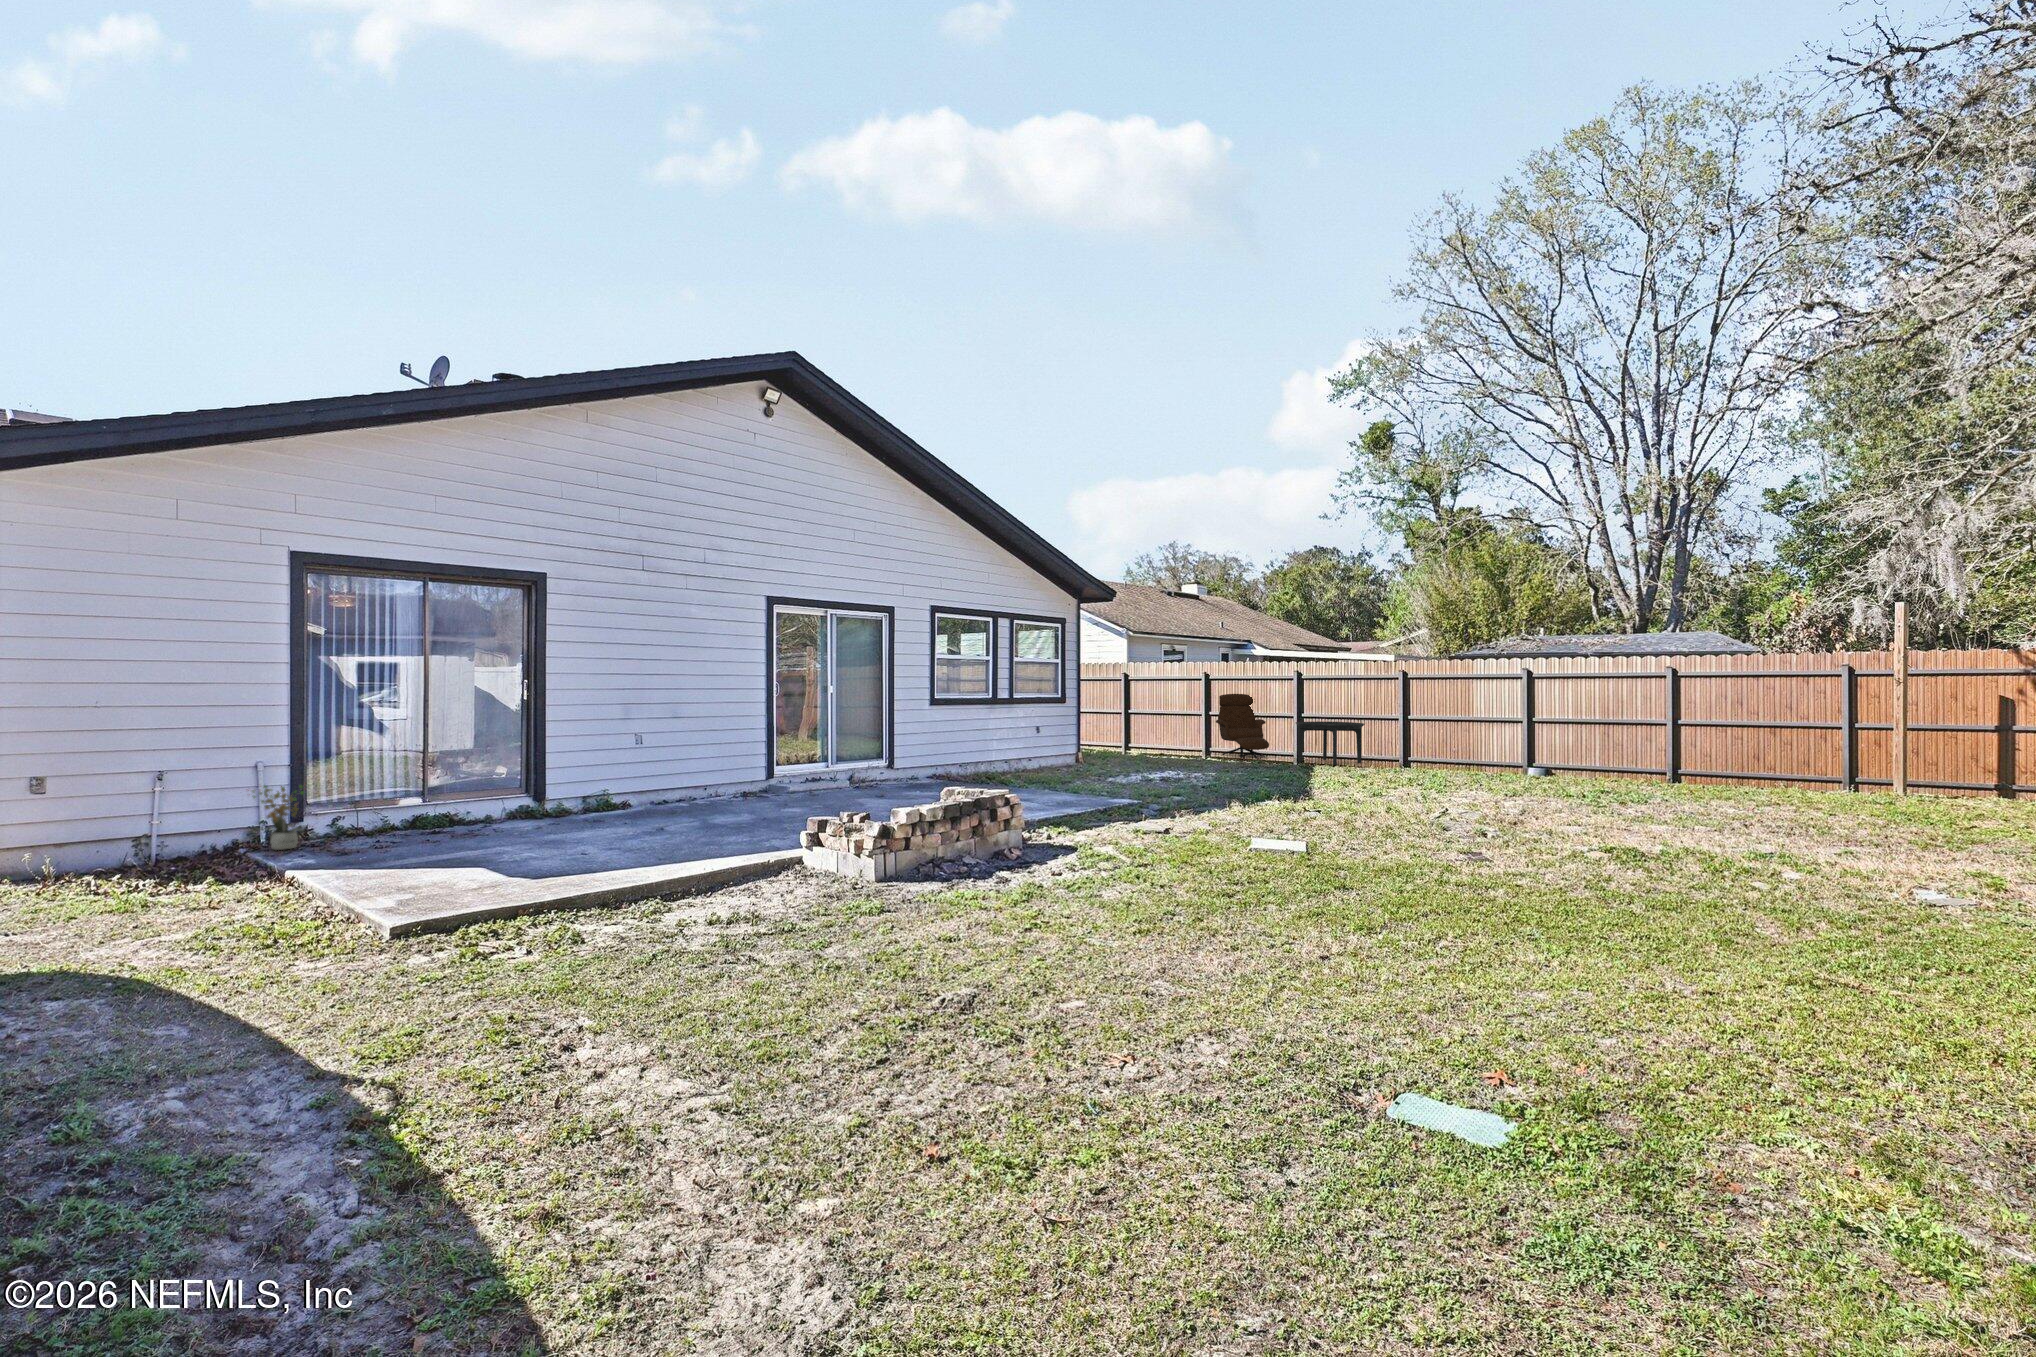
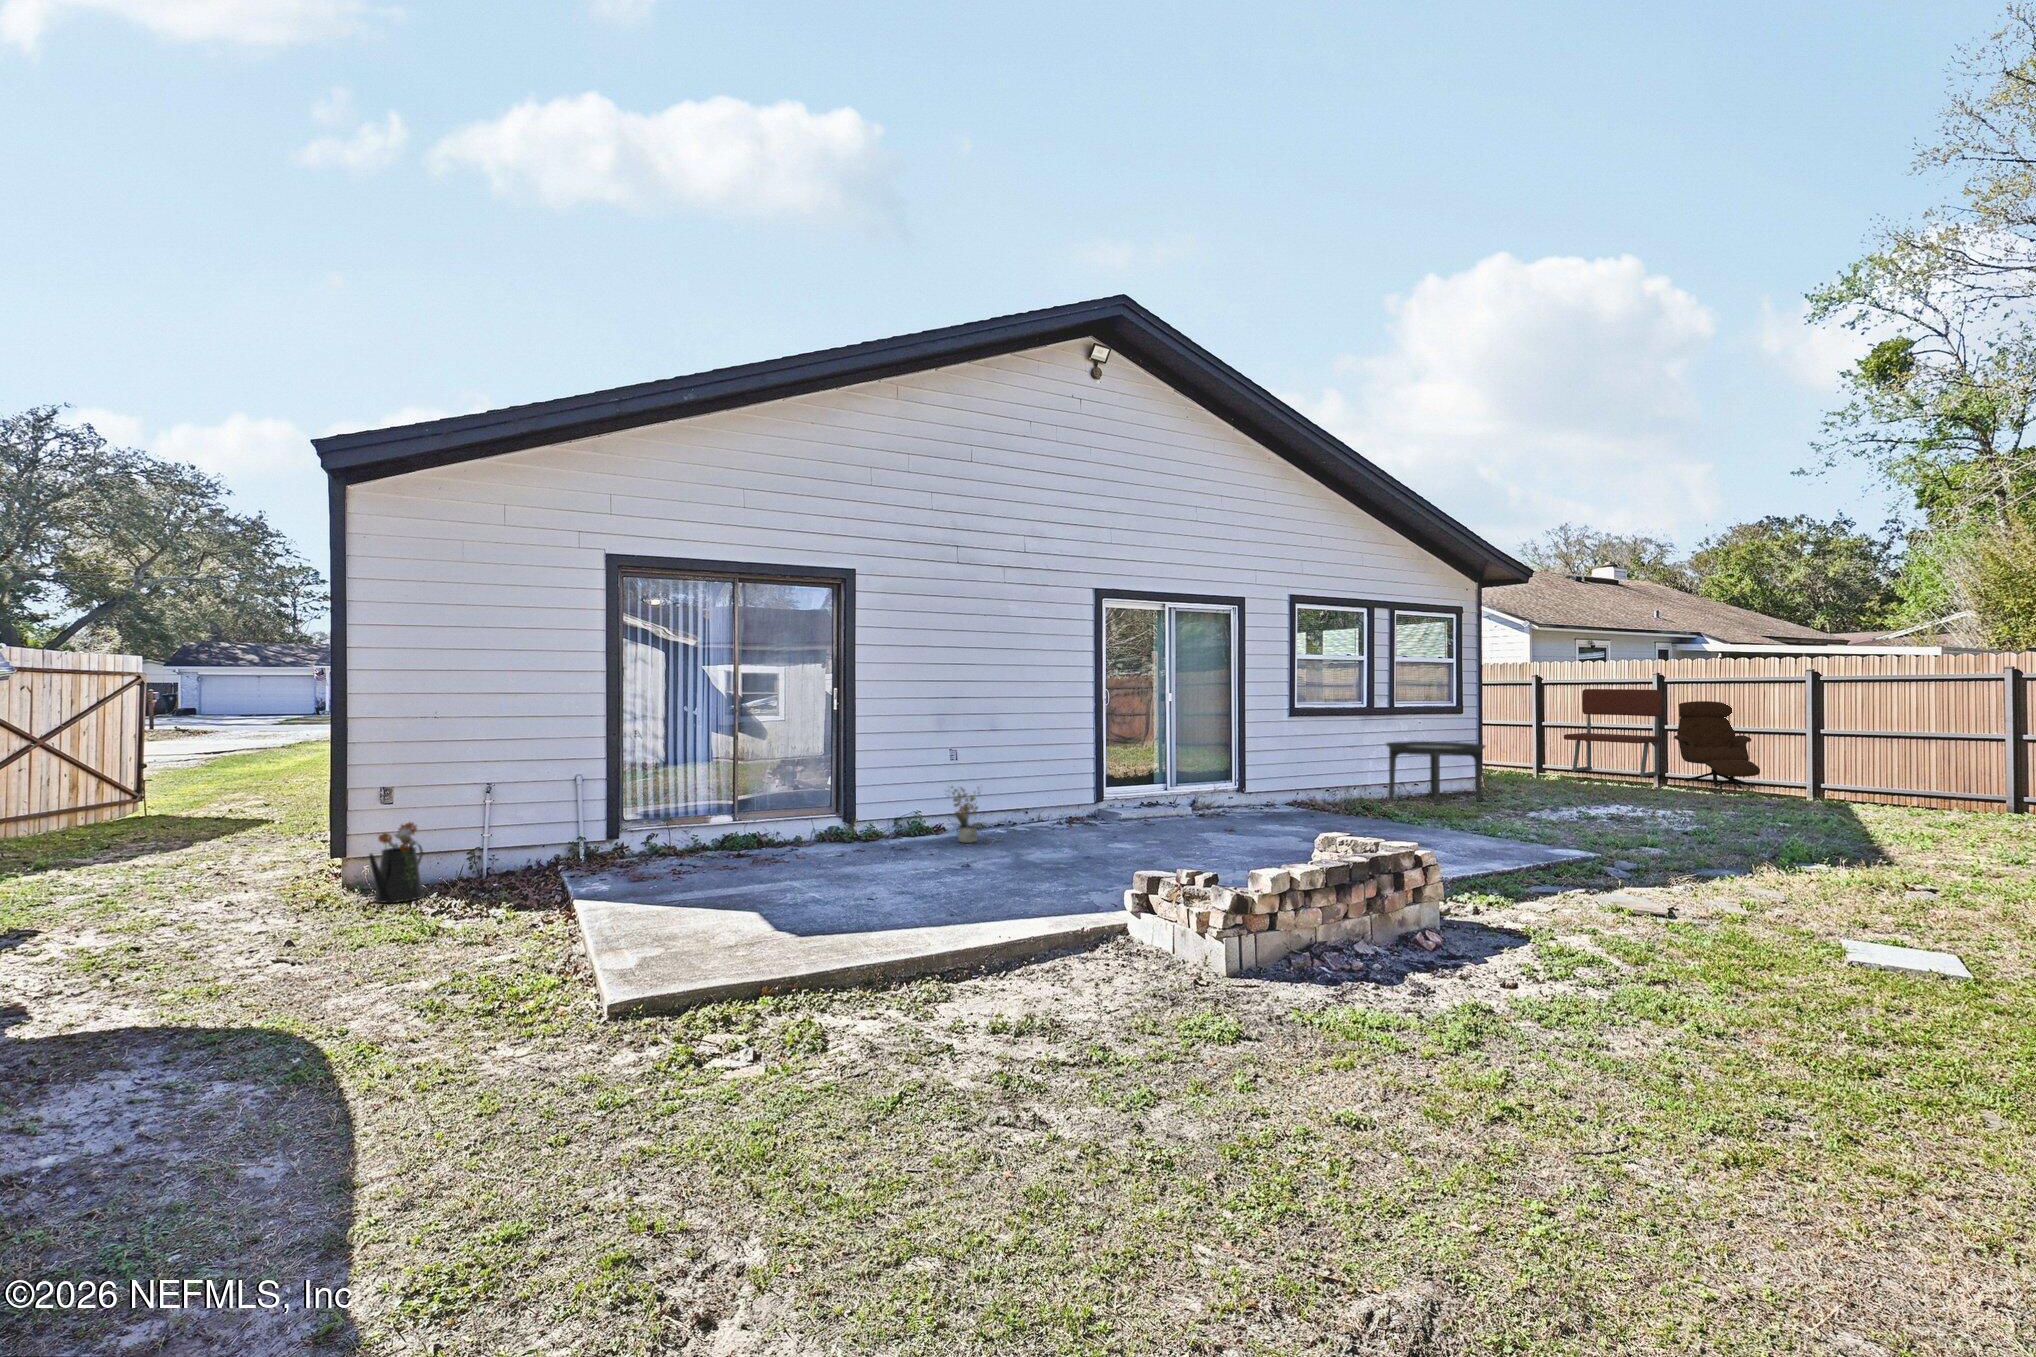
bench: none [1141,685,1209,752] -> present [1564,689,1662,777]
round table: present [1296,721,1365,765] -> present [1386,741,1485,804]
potted plant: present [253,786,304,850] -> present [951,787,985,843]
watering can: none [62,806,119,884] -> present [369,822,424,903]

